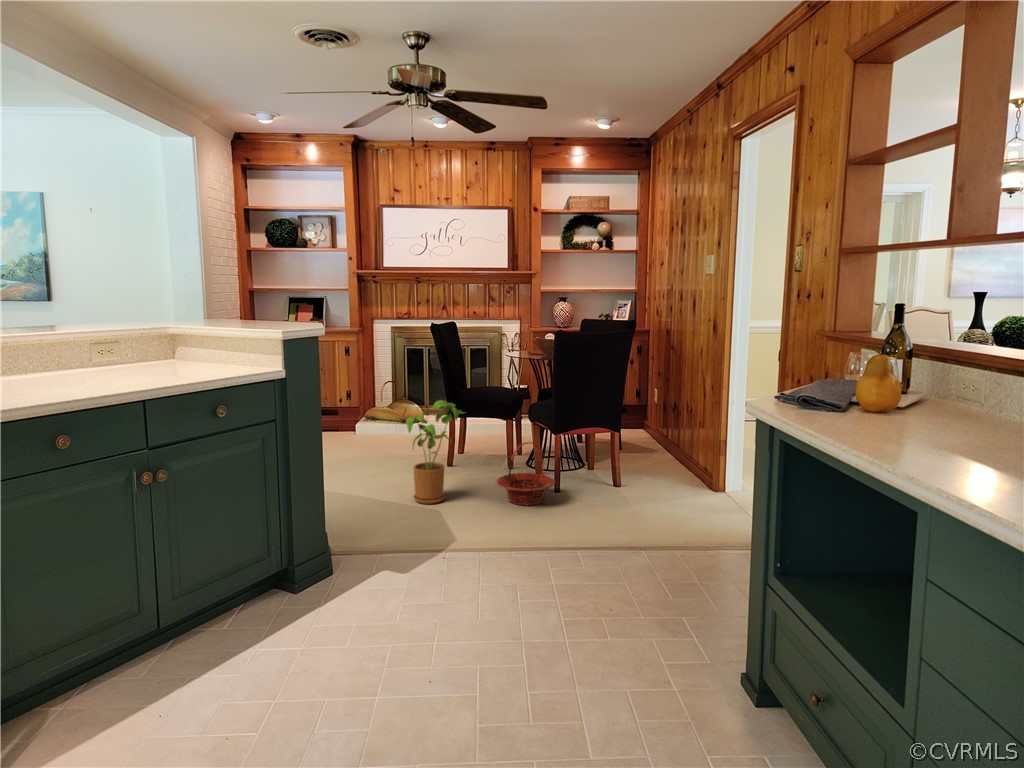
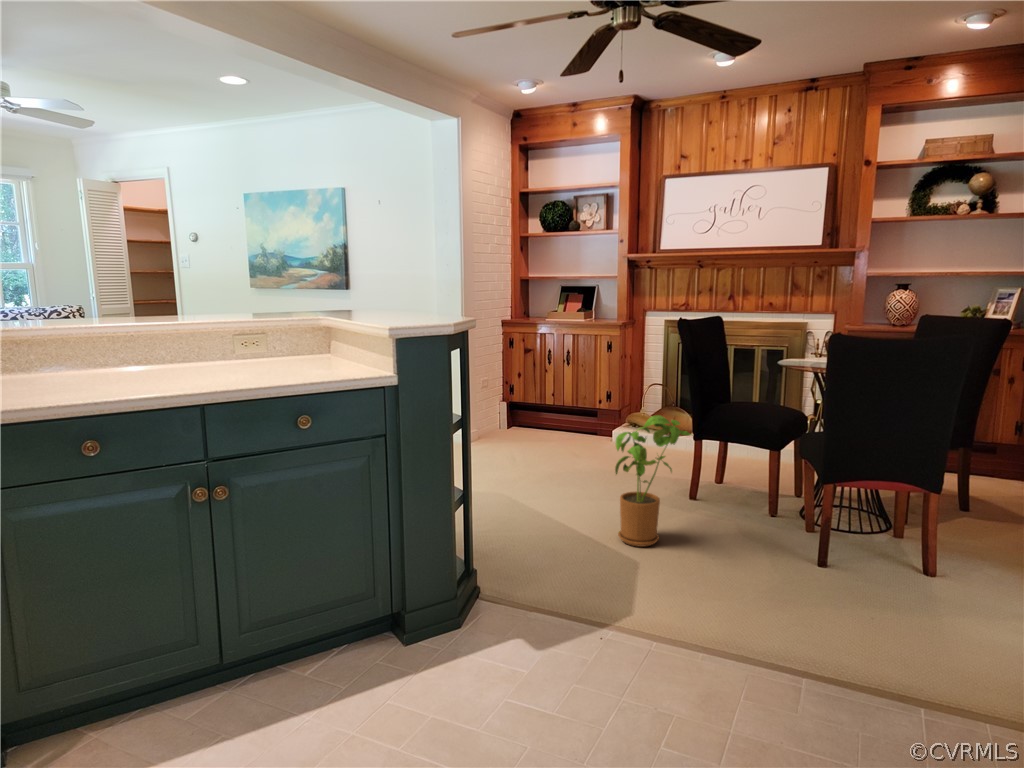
basket: present [497,442,555,505] -> none [726,487,817,578]

